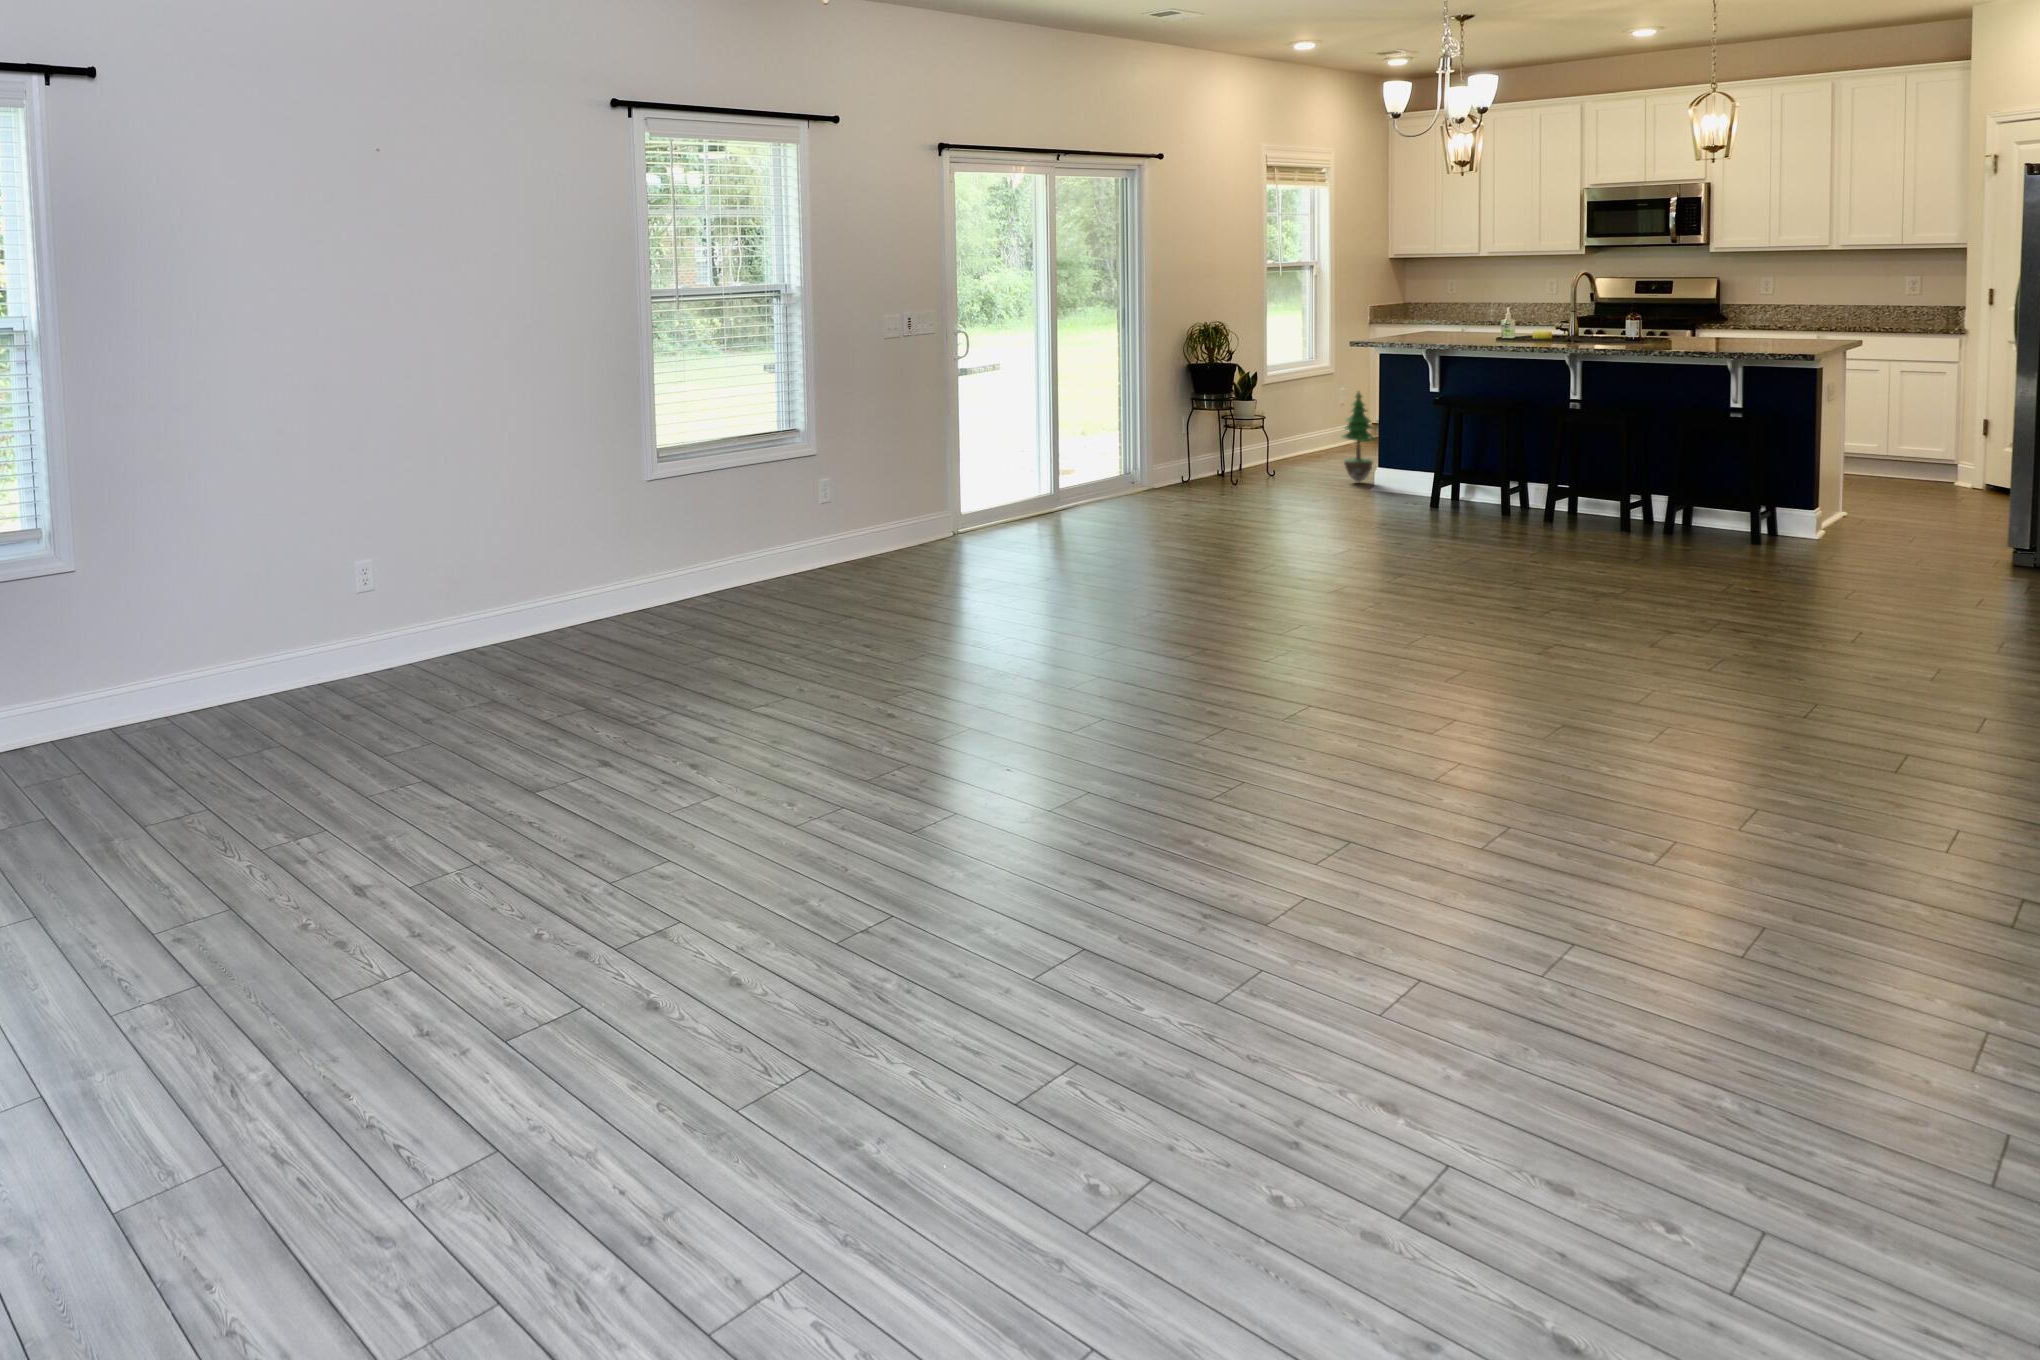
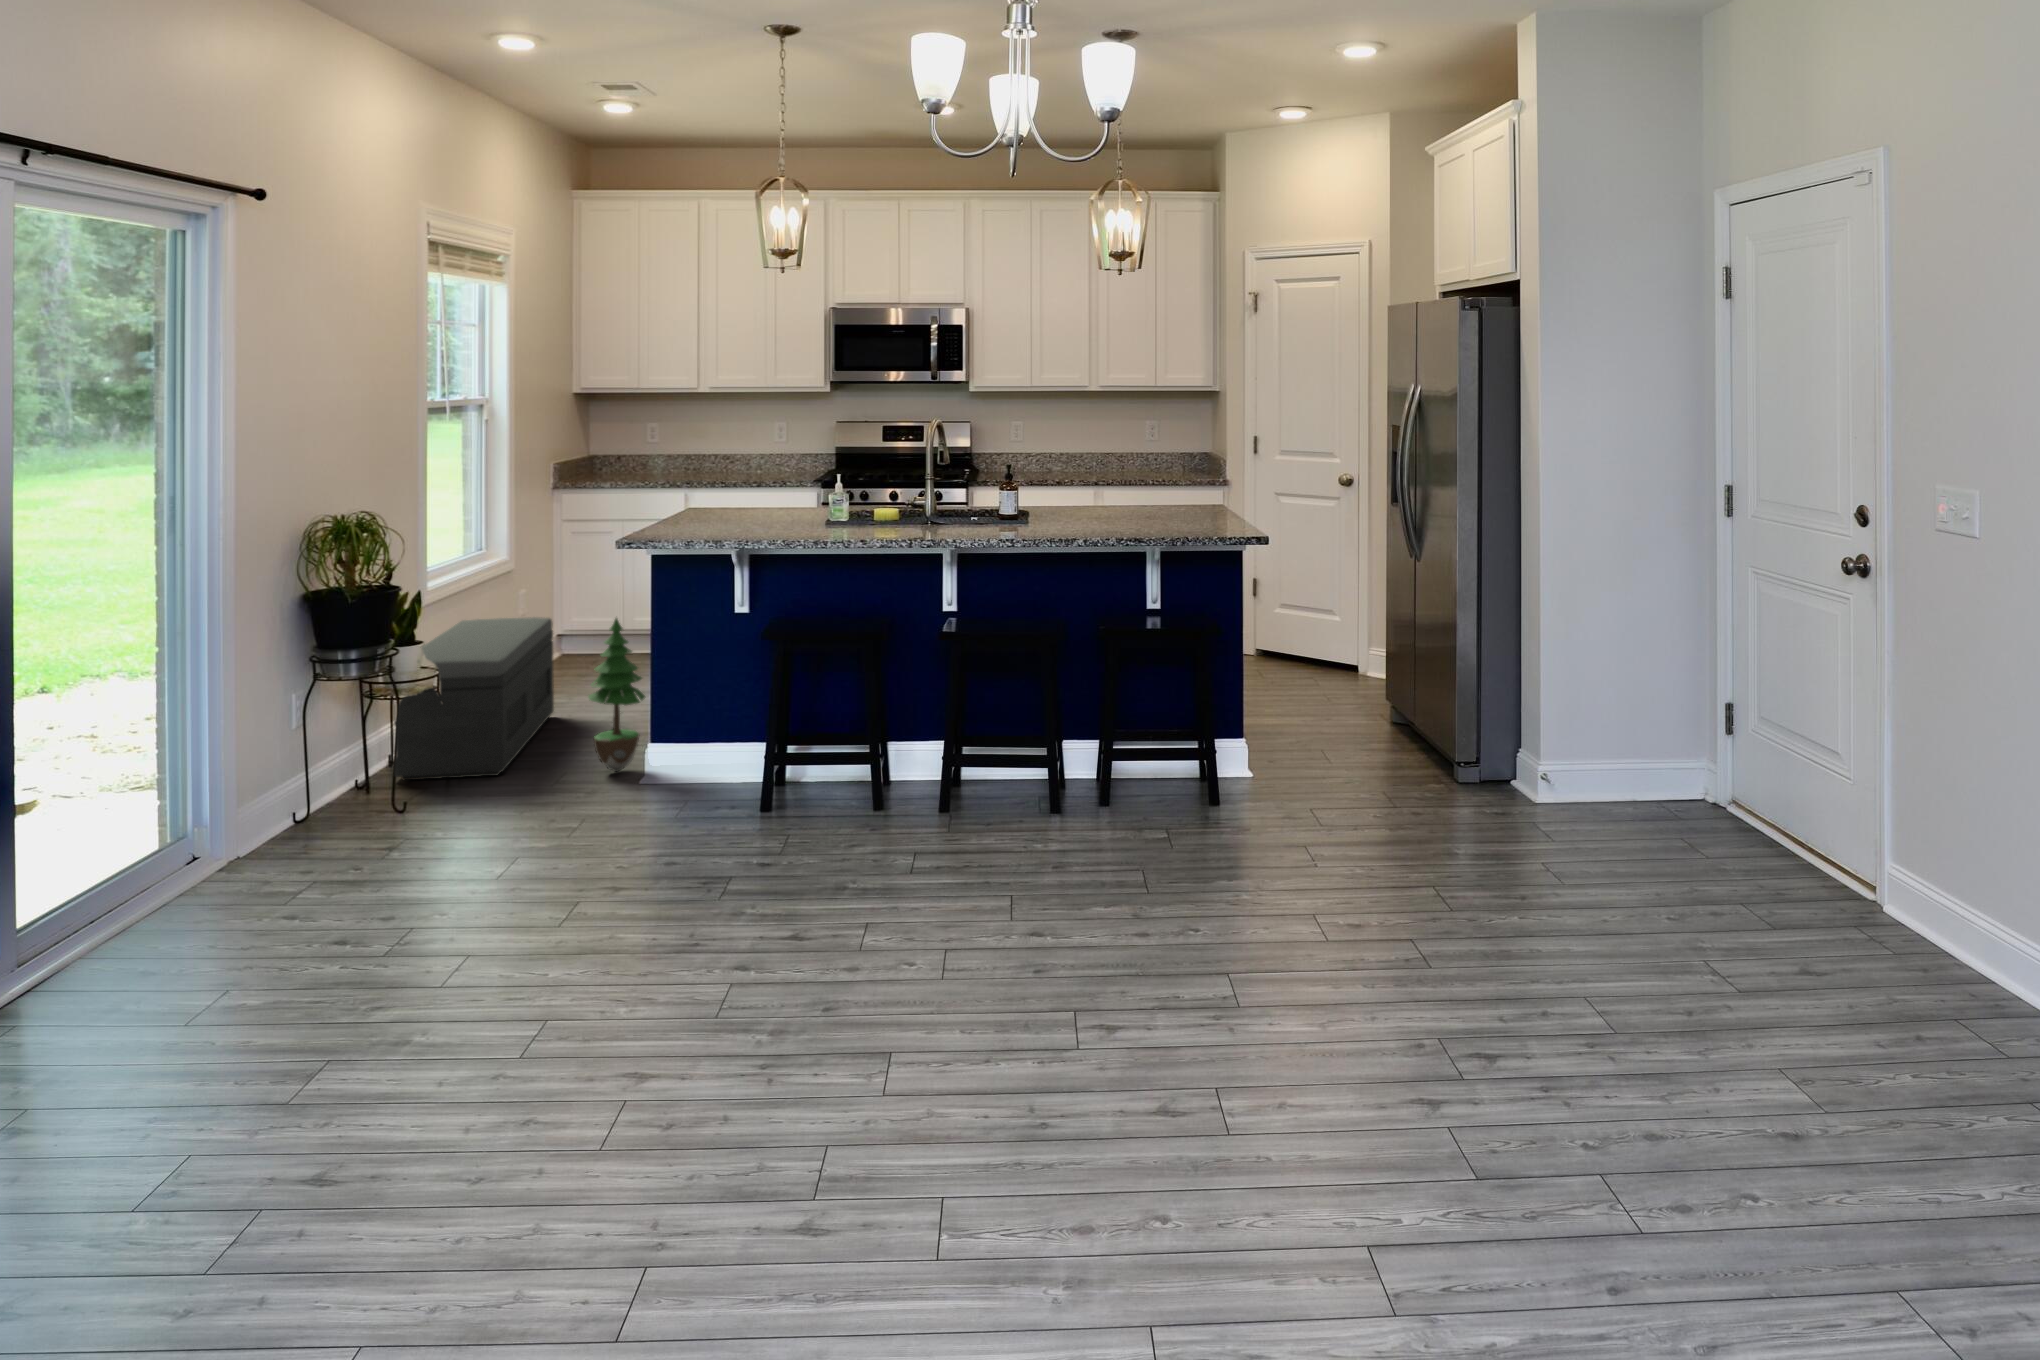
storage bench: none [1237,395,1344,476] -> present [394,617,554,780]

